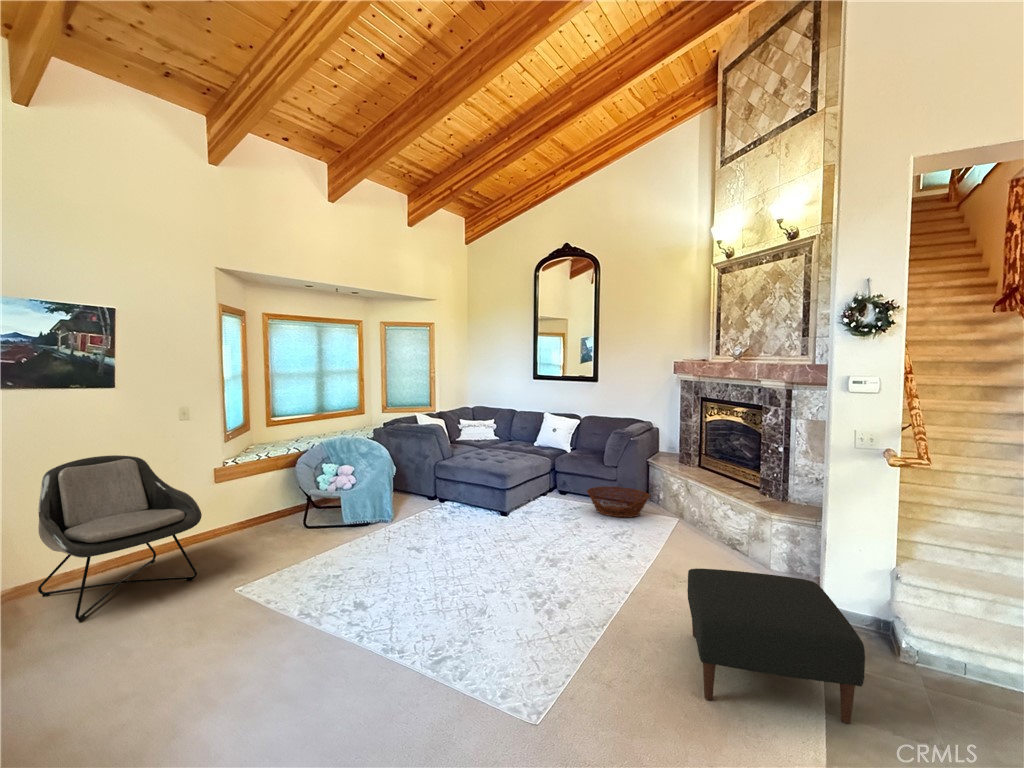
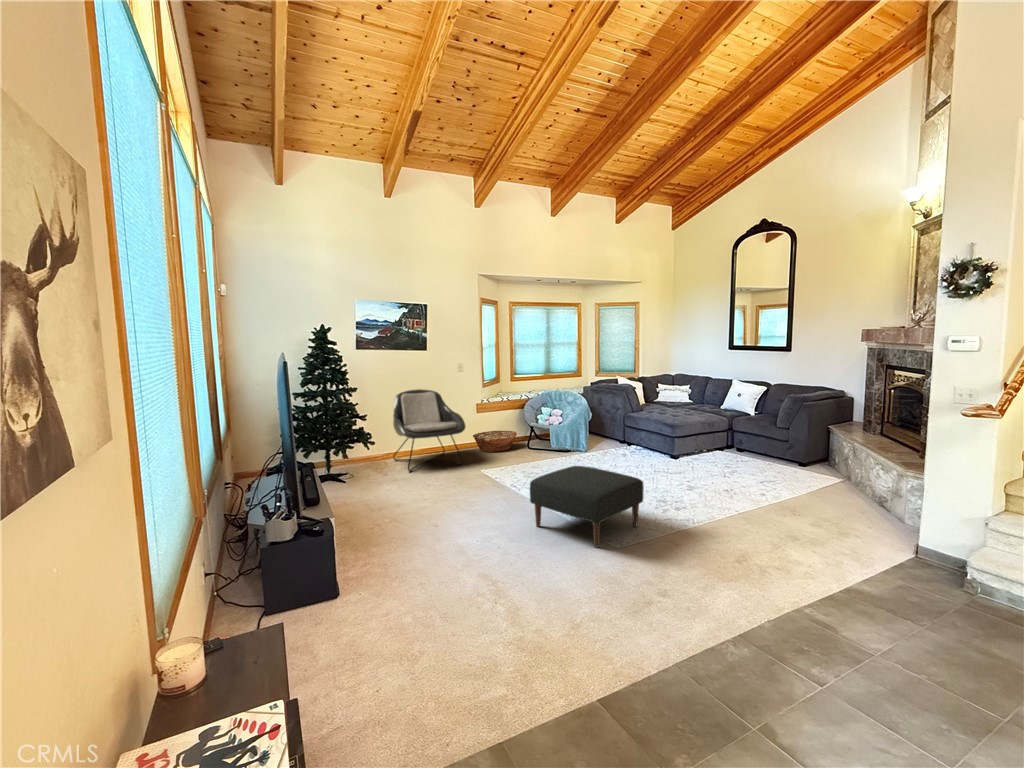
basket: present [587,486,650,518] -> present [473,431,517,452]
ottoman: present [688,568,865,724] -> present [530,466,644,547]

